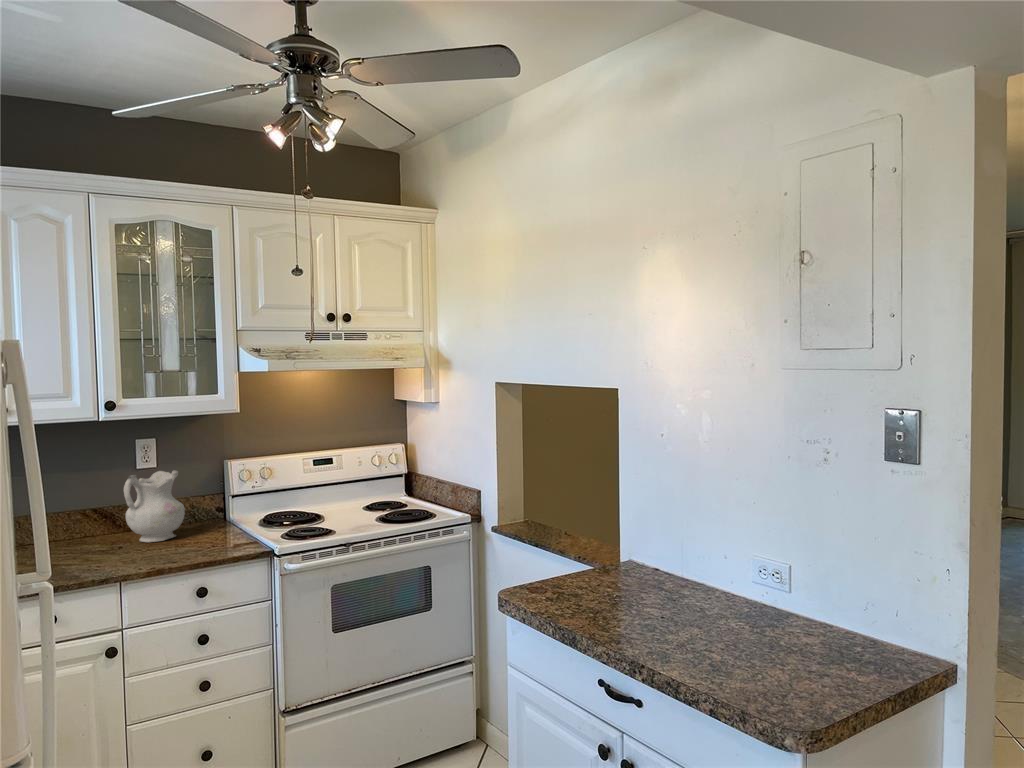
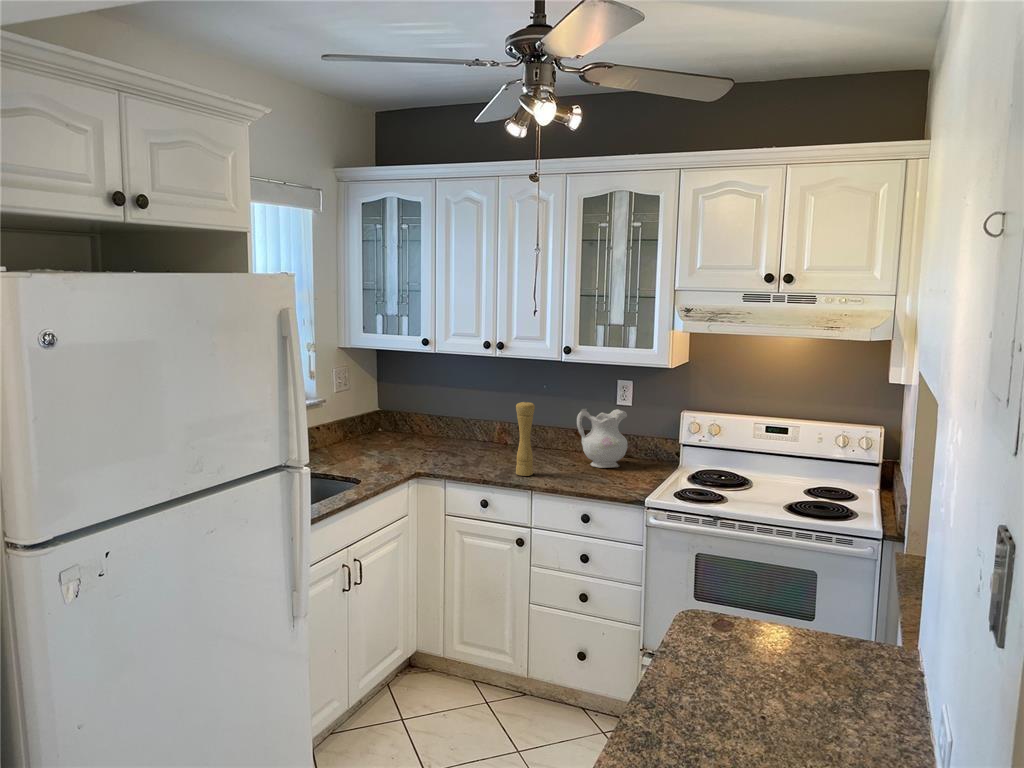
pepper mill: none [78,472,108,570] -> present [516,401,535,476]

